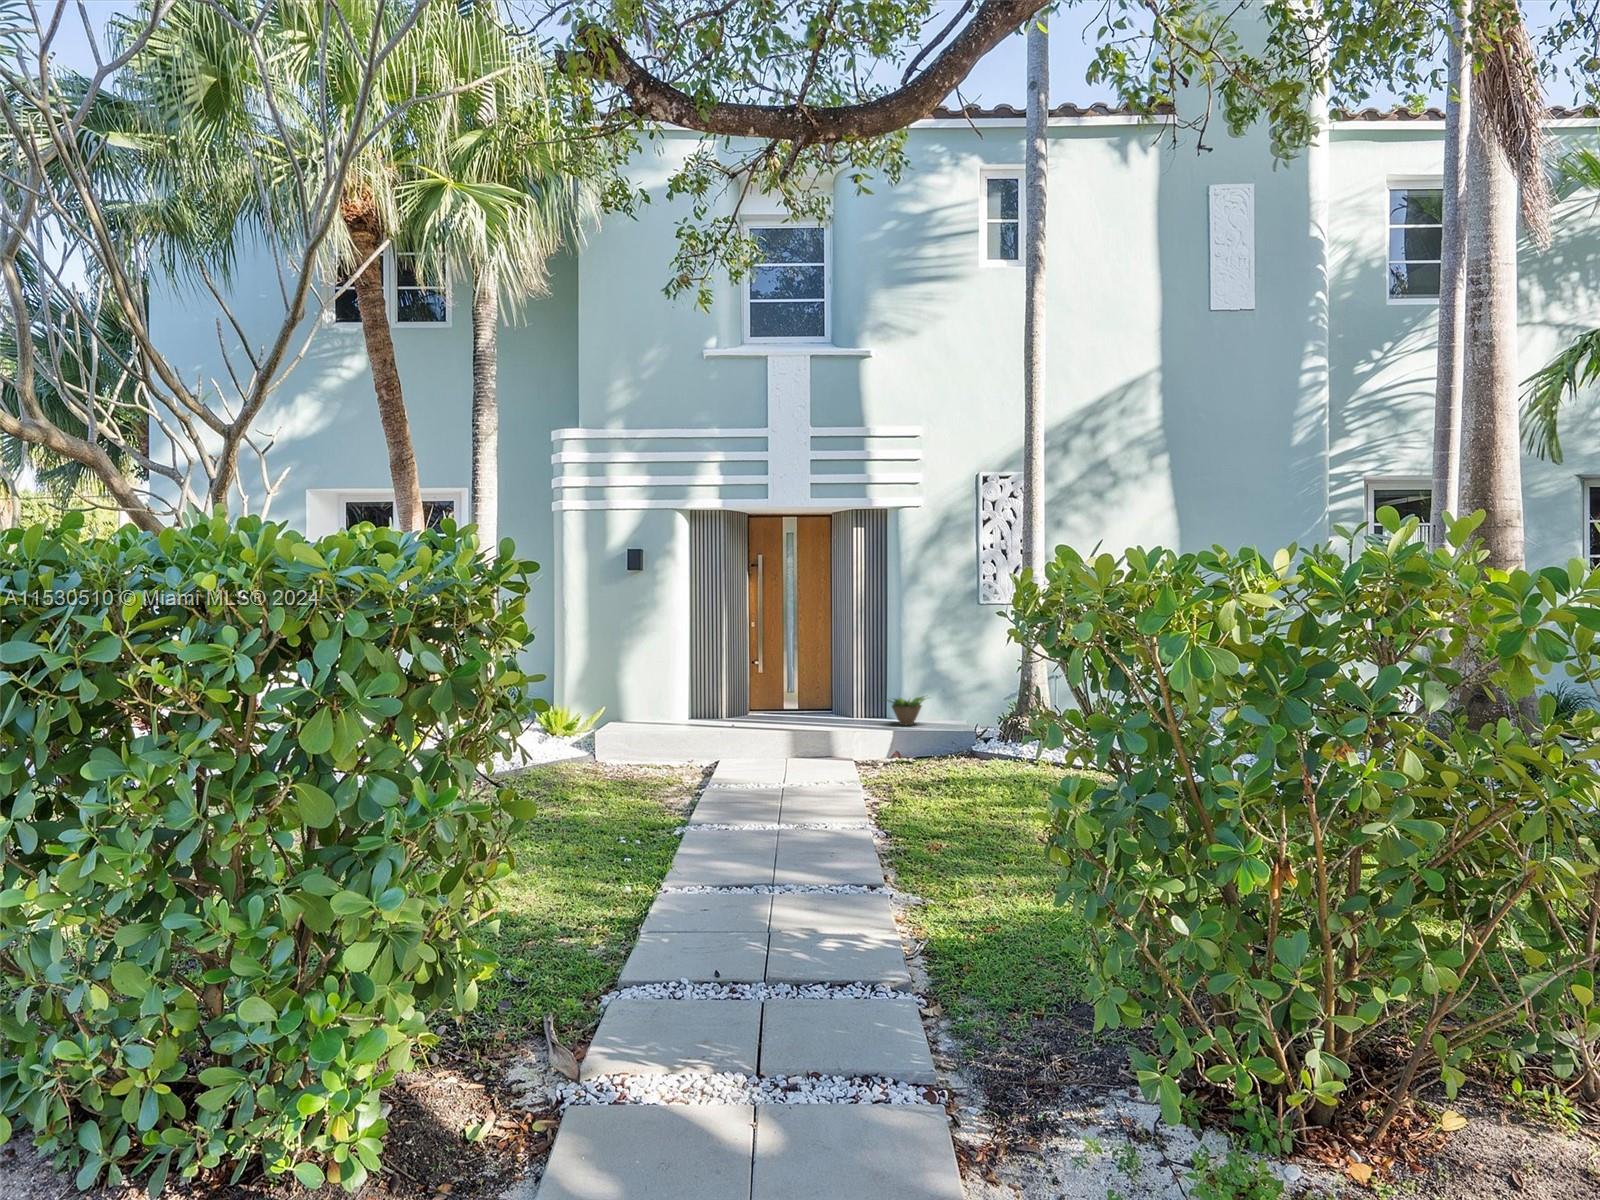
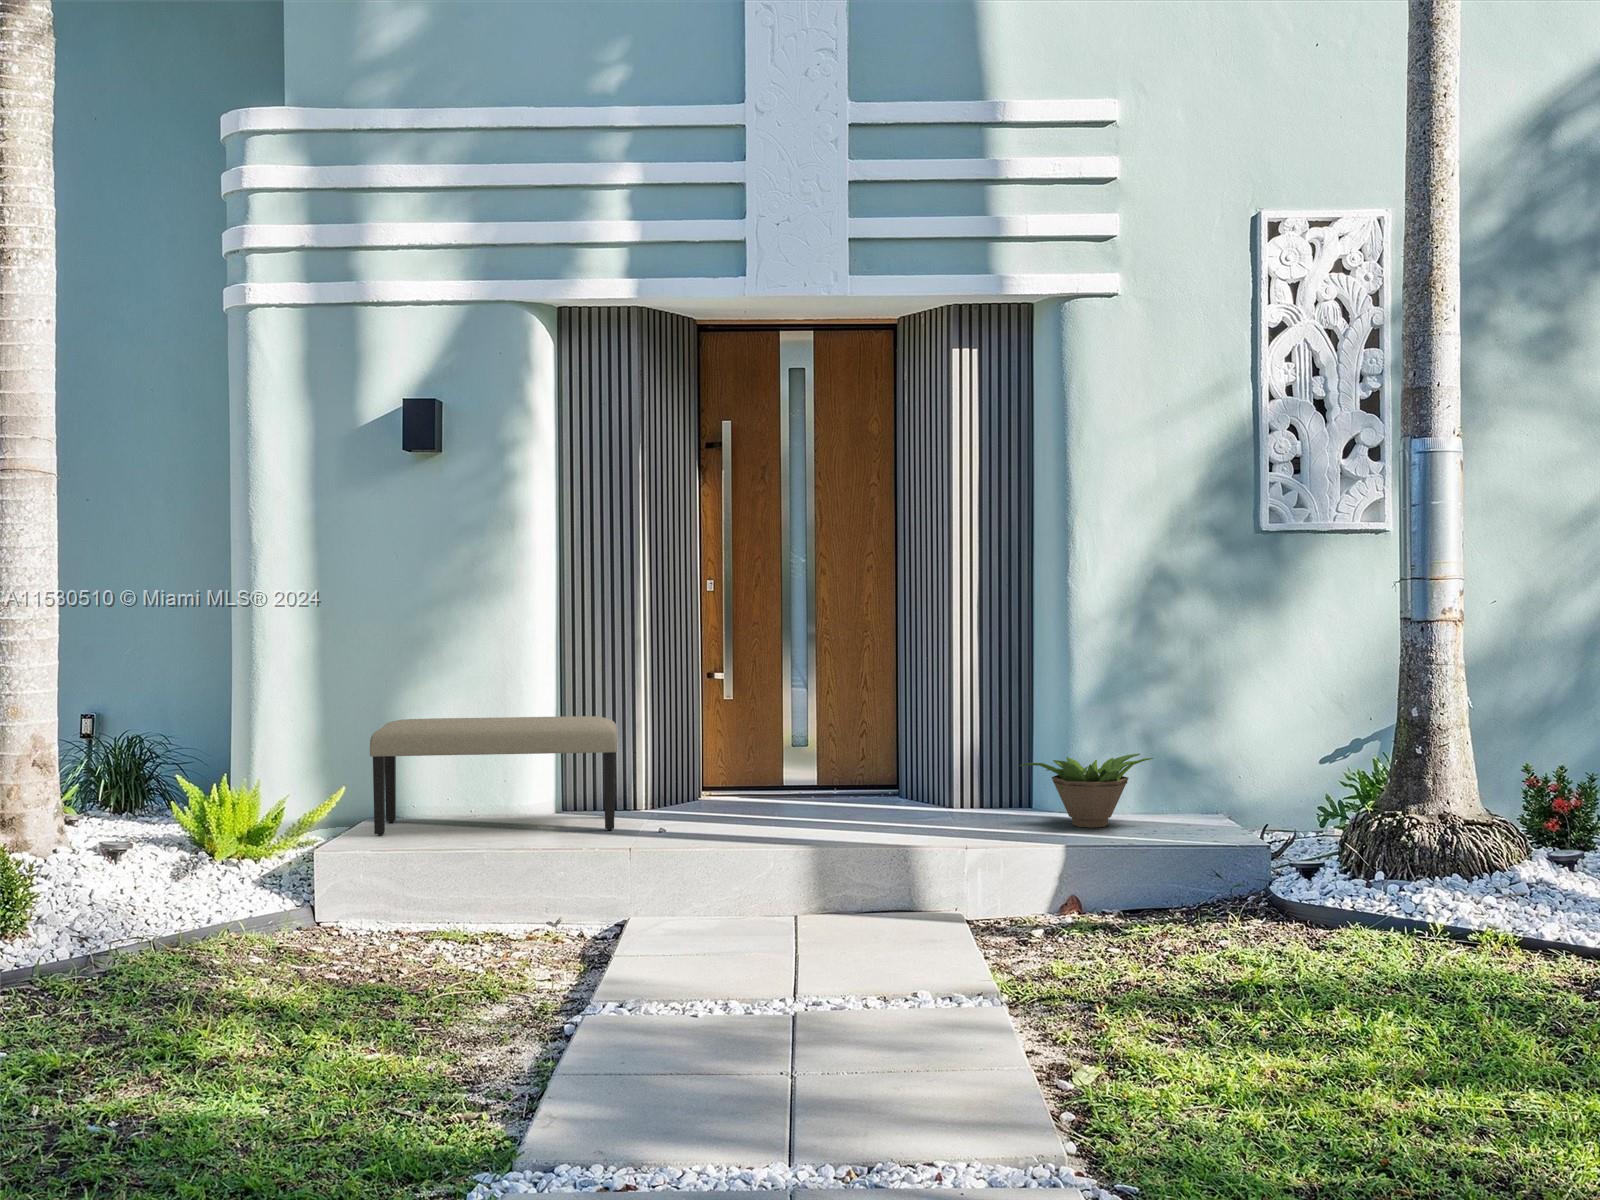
bench: none [617,680,715,727] -> present [370,716,617,835]

